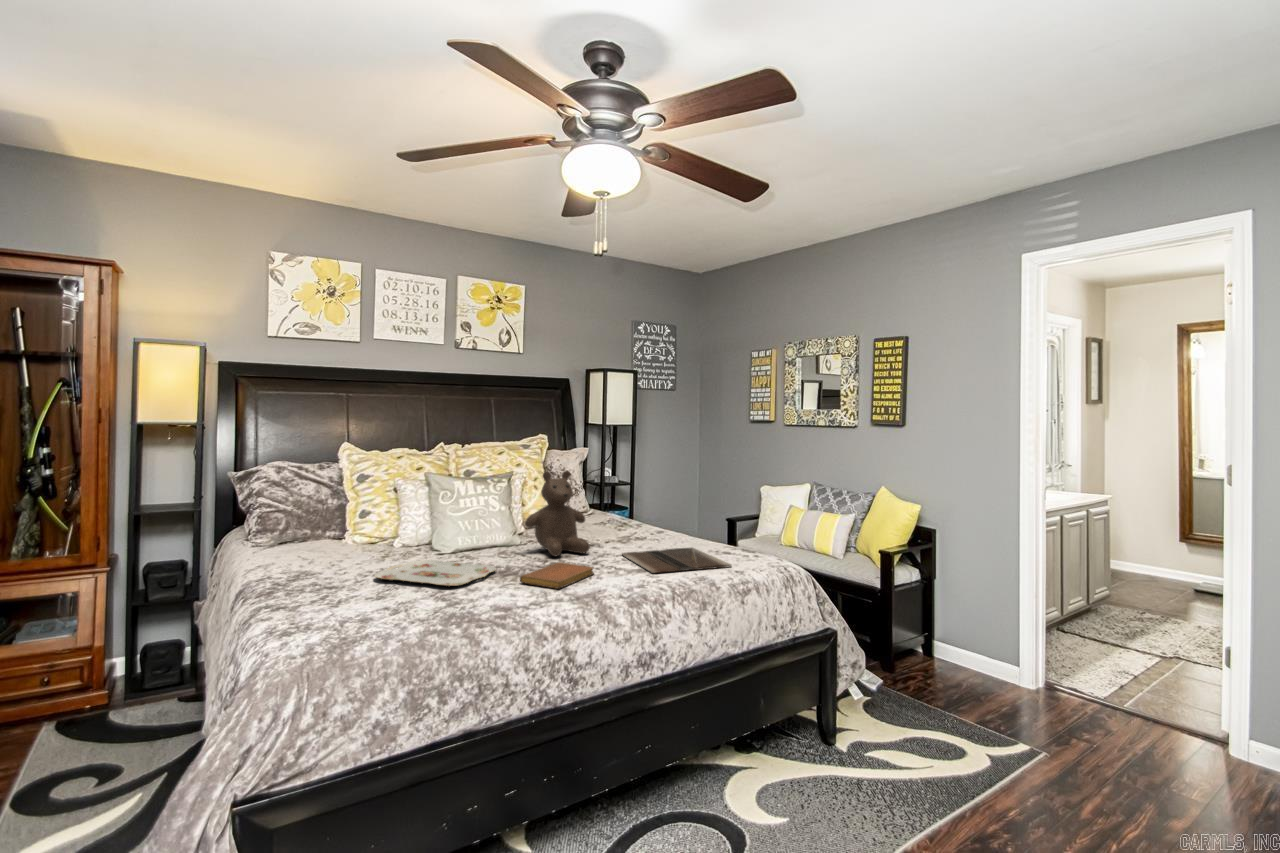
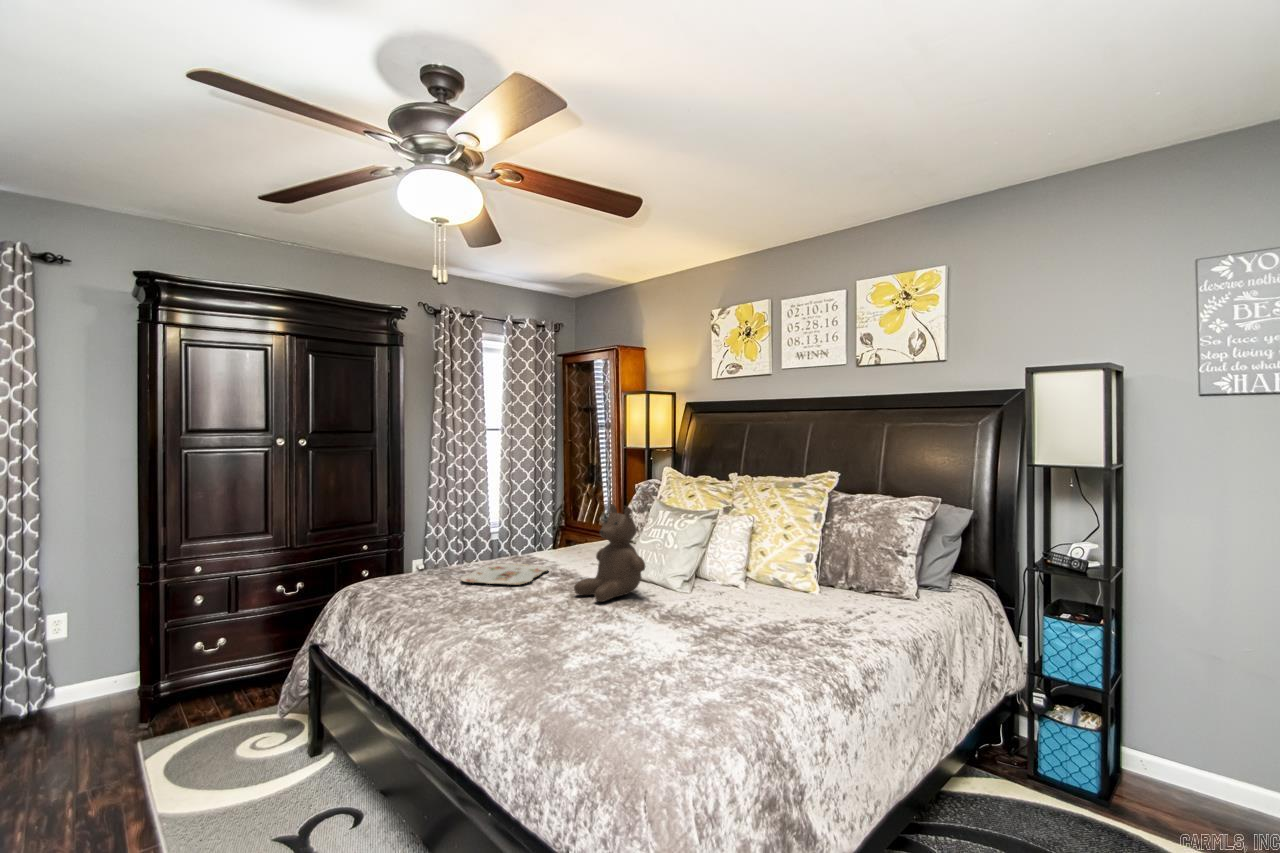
laptop: present [622,548,732,573] -> none [503,612,649,661]
notebook: present [520,562,594,589] -> none [448,588,529,610]

